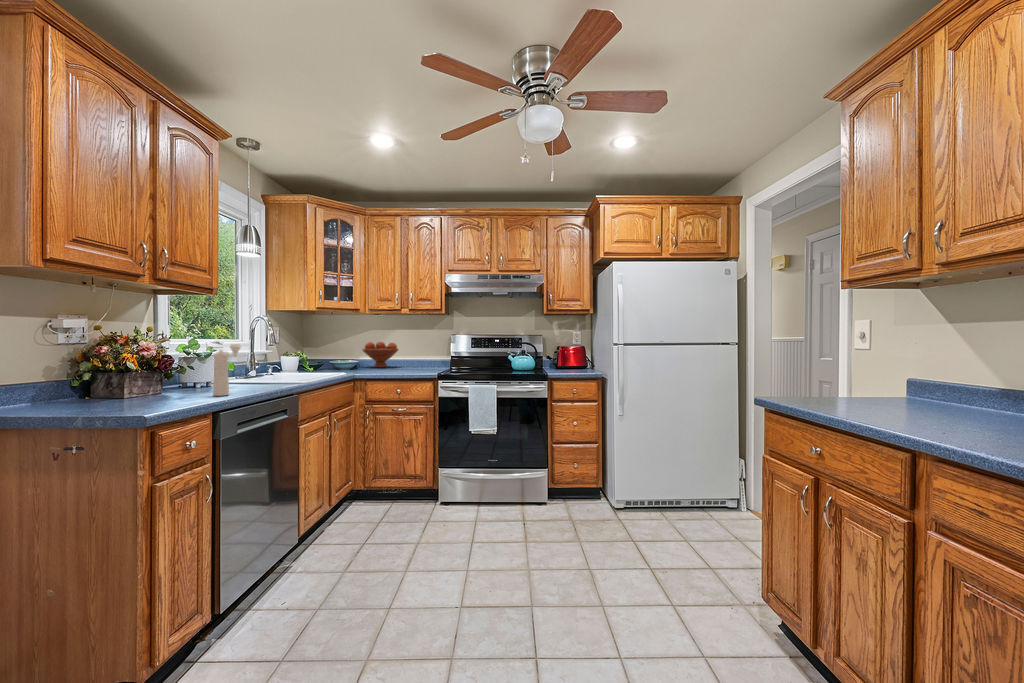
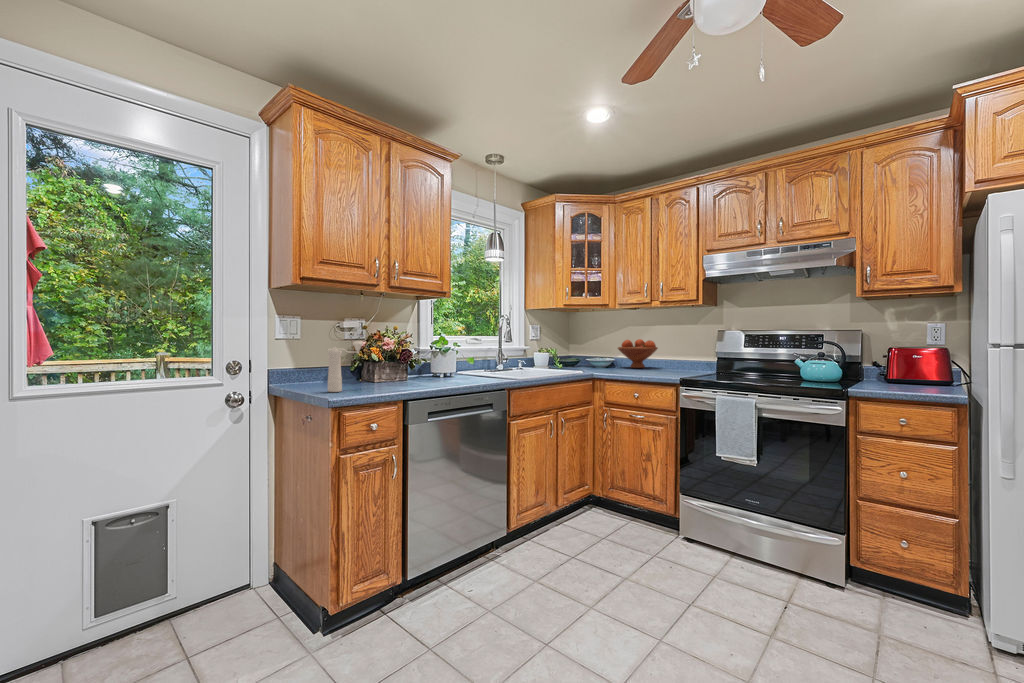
pepper mill: present [213,344,241,396] -> present [328,341,363,392]

